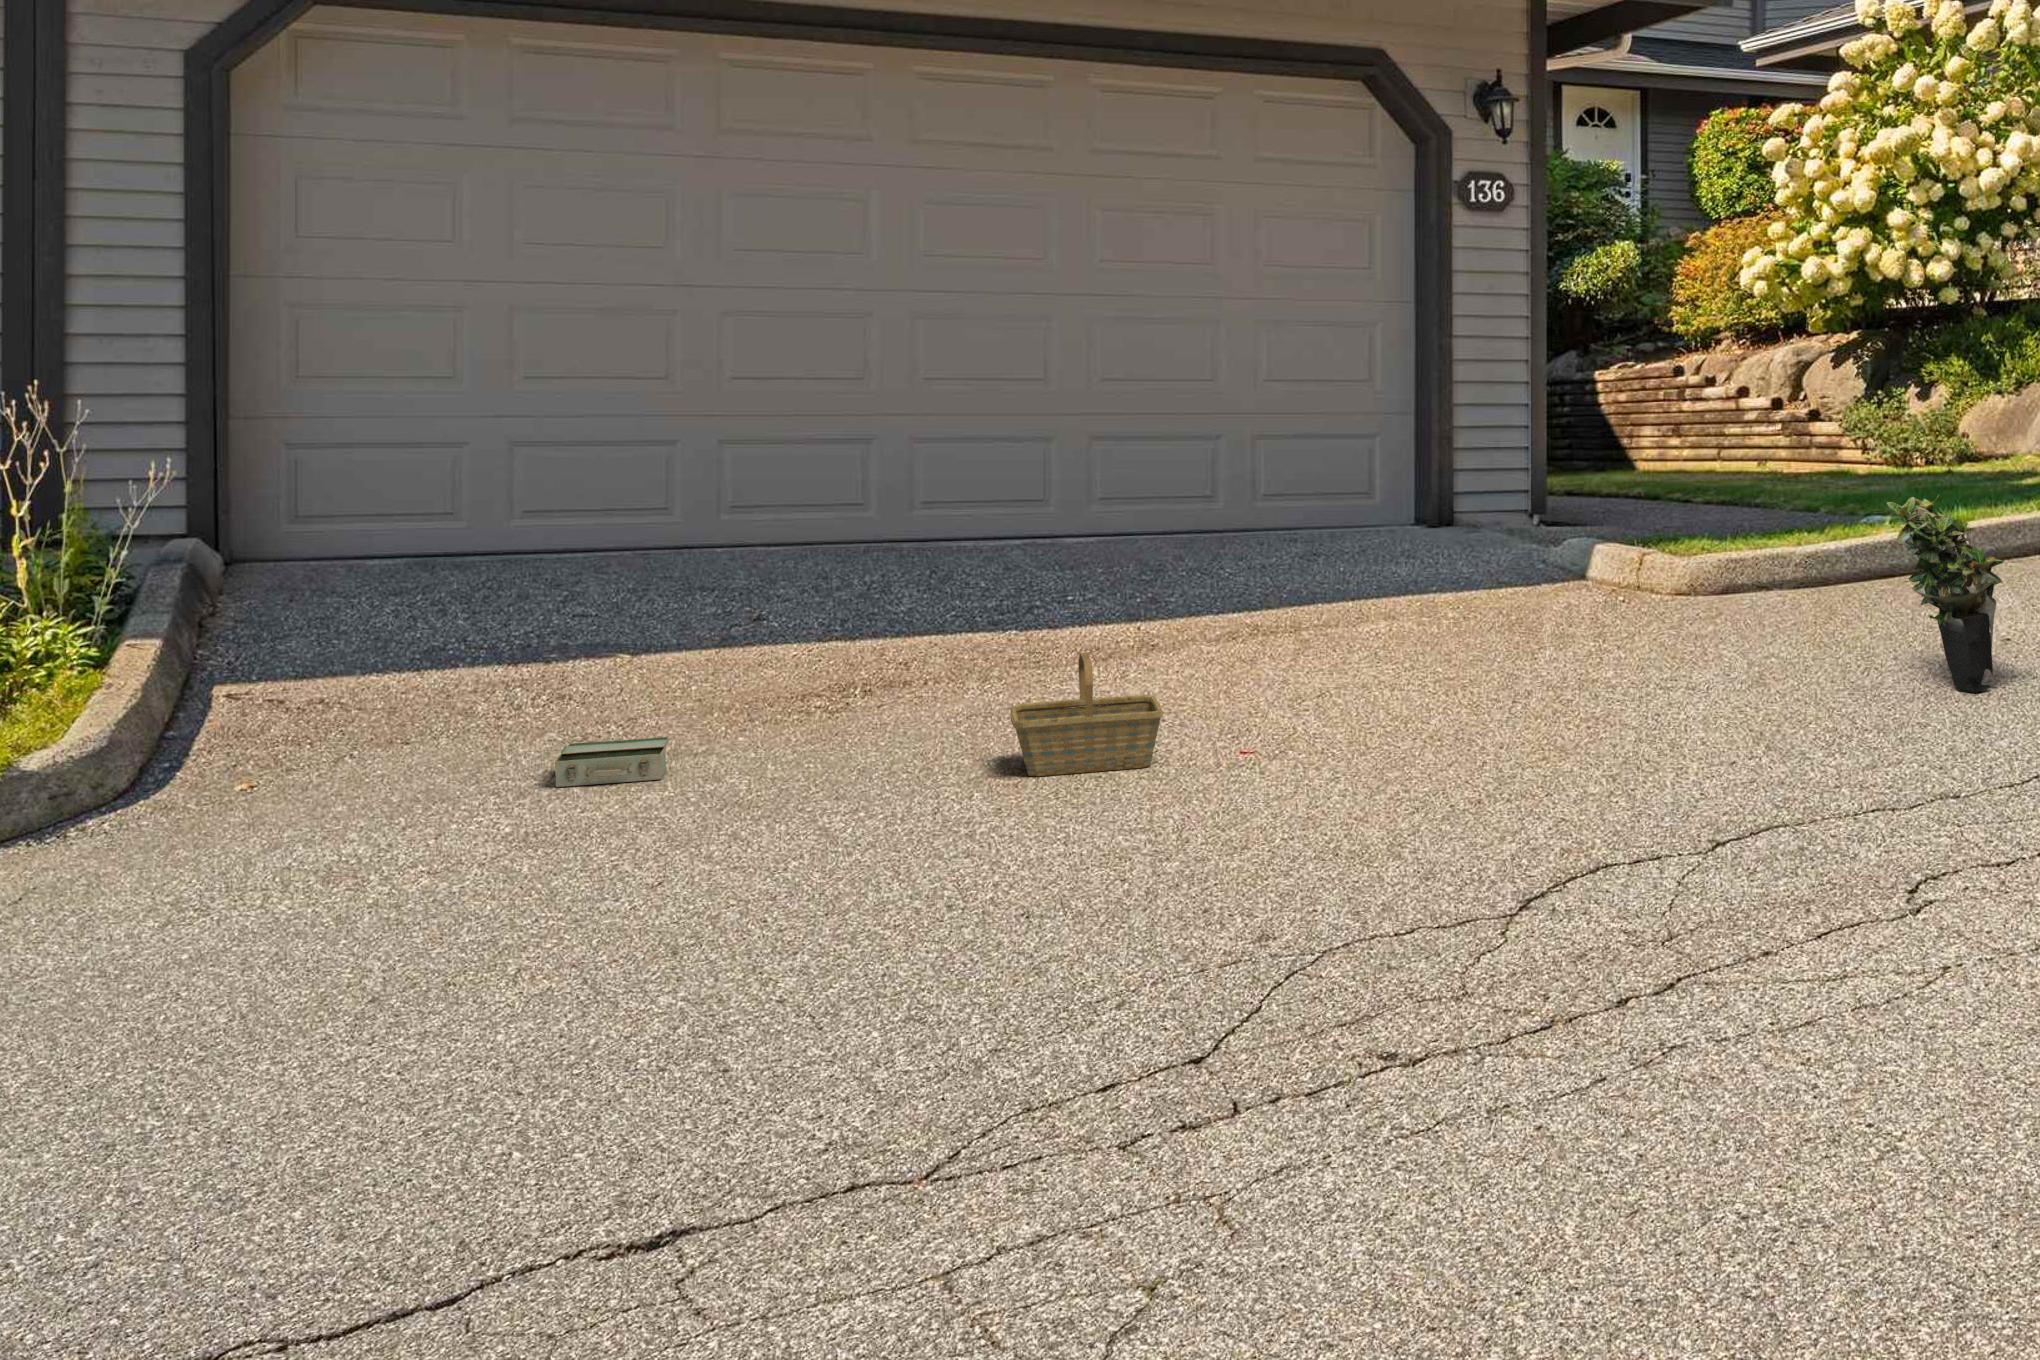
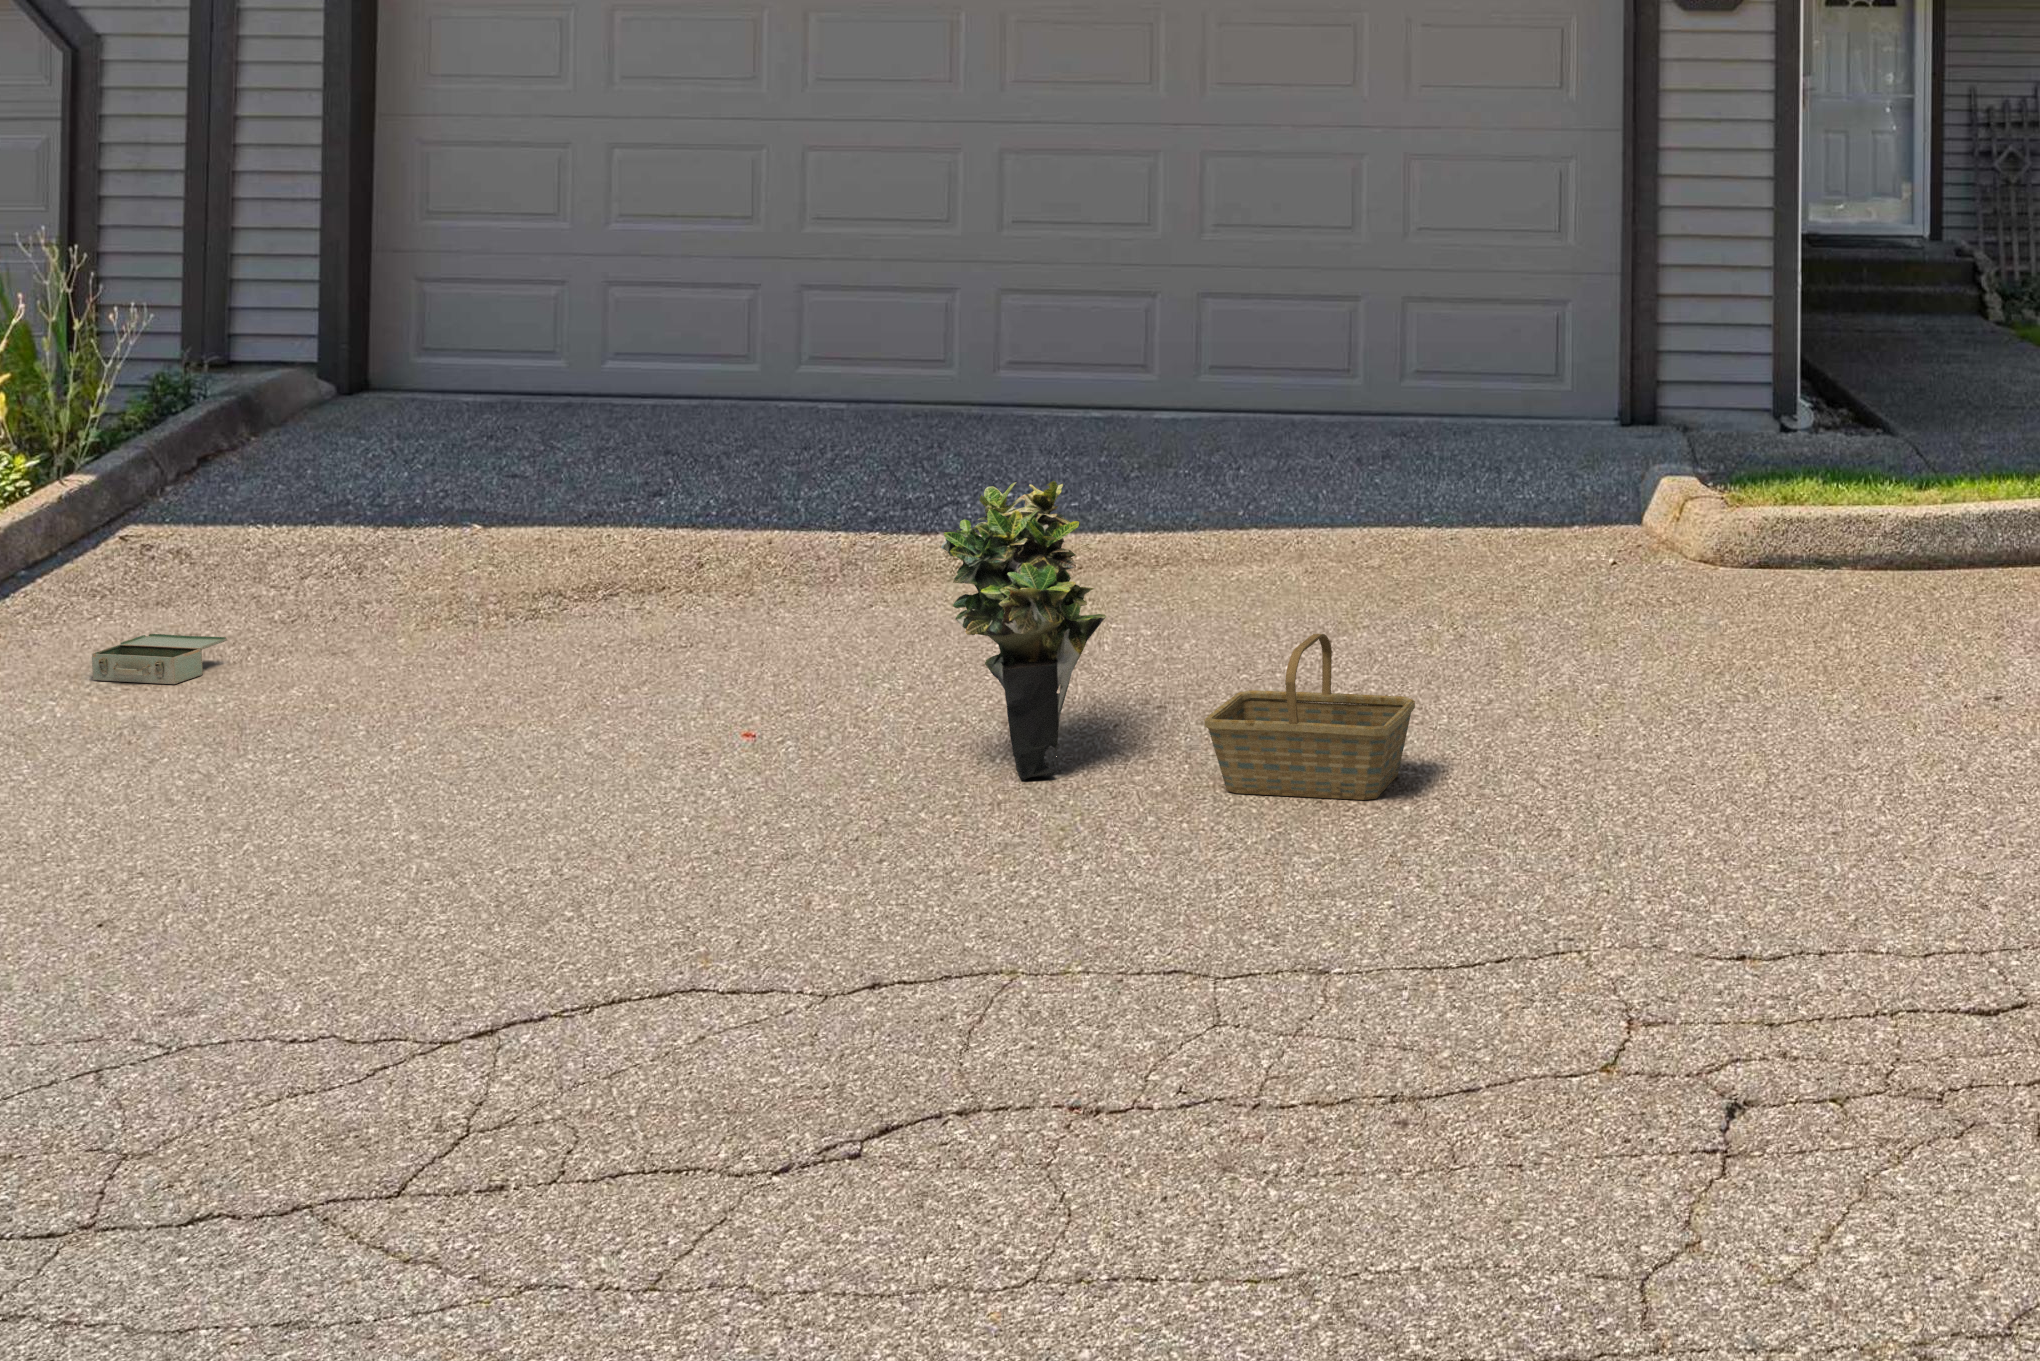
potted plant: present [1887,495,2004,693] -> present [941,481,1106,780]
basket: present [1010,653,1163,776] -> present [1204,634,1415,800]

